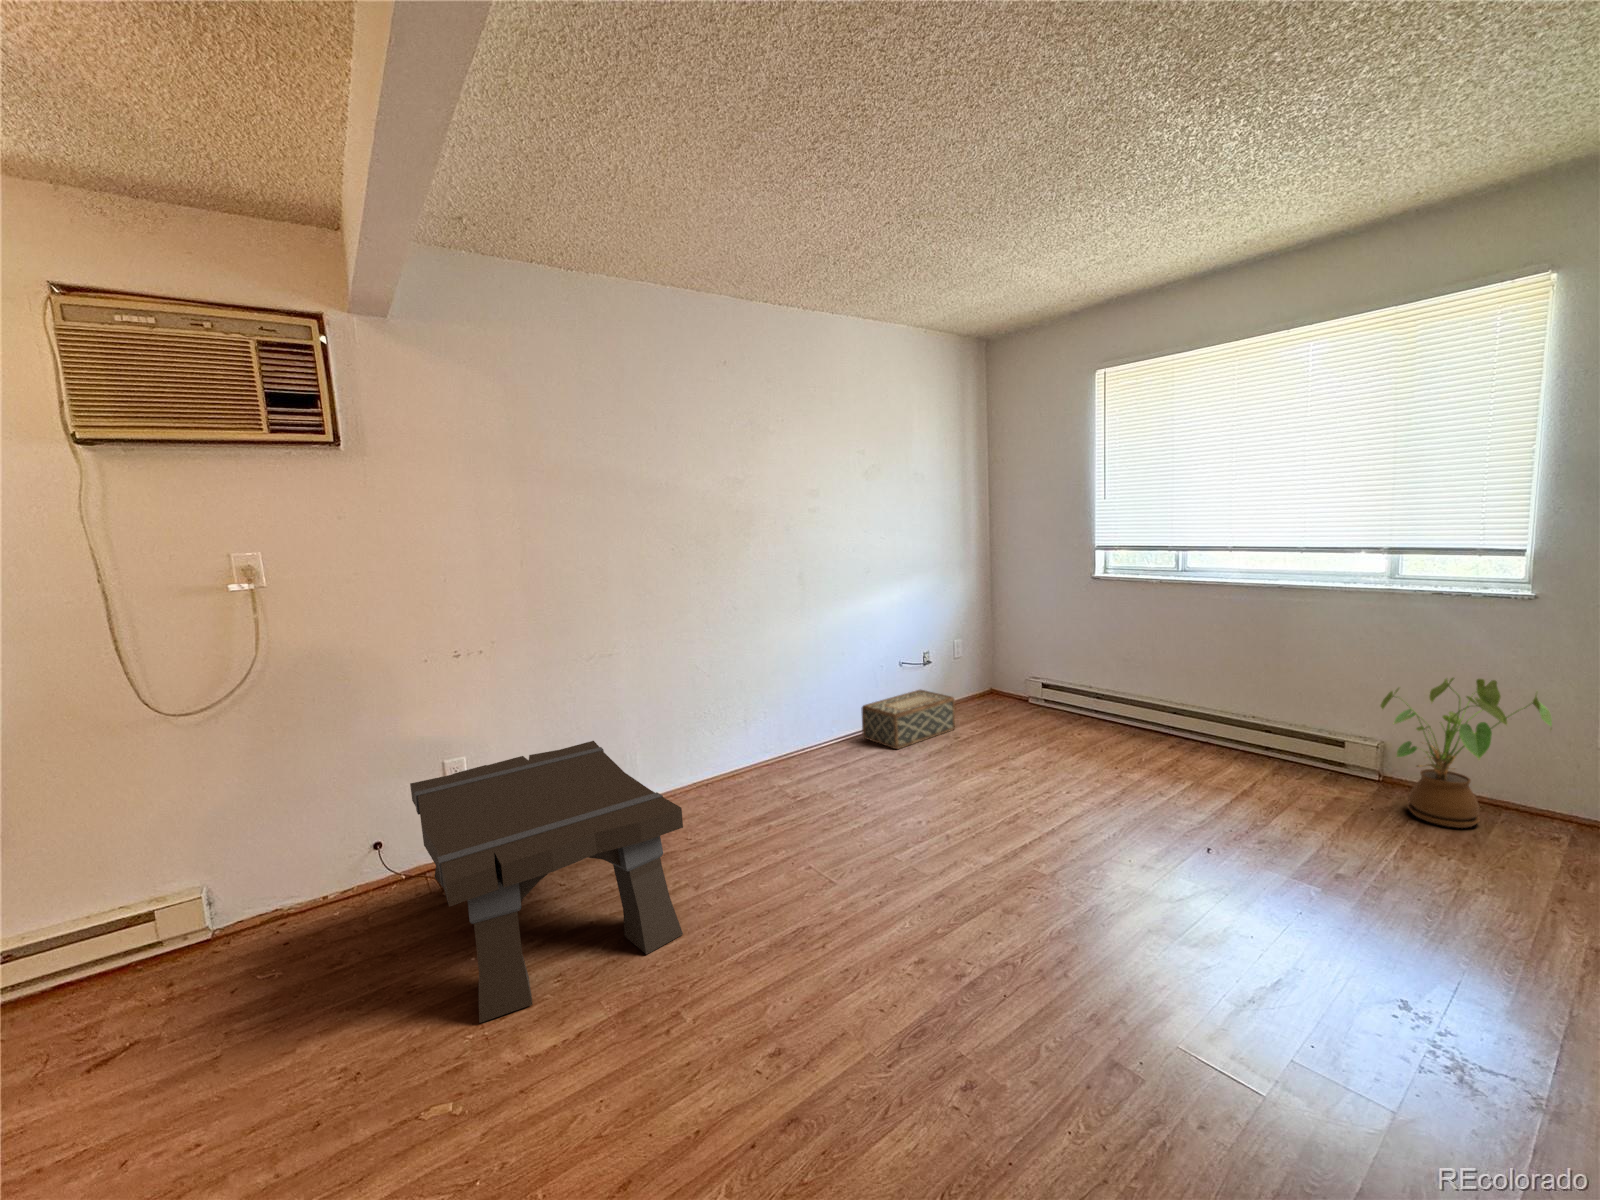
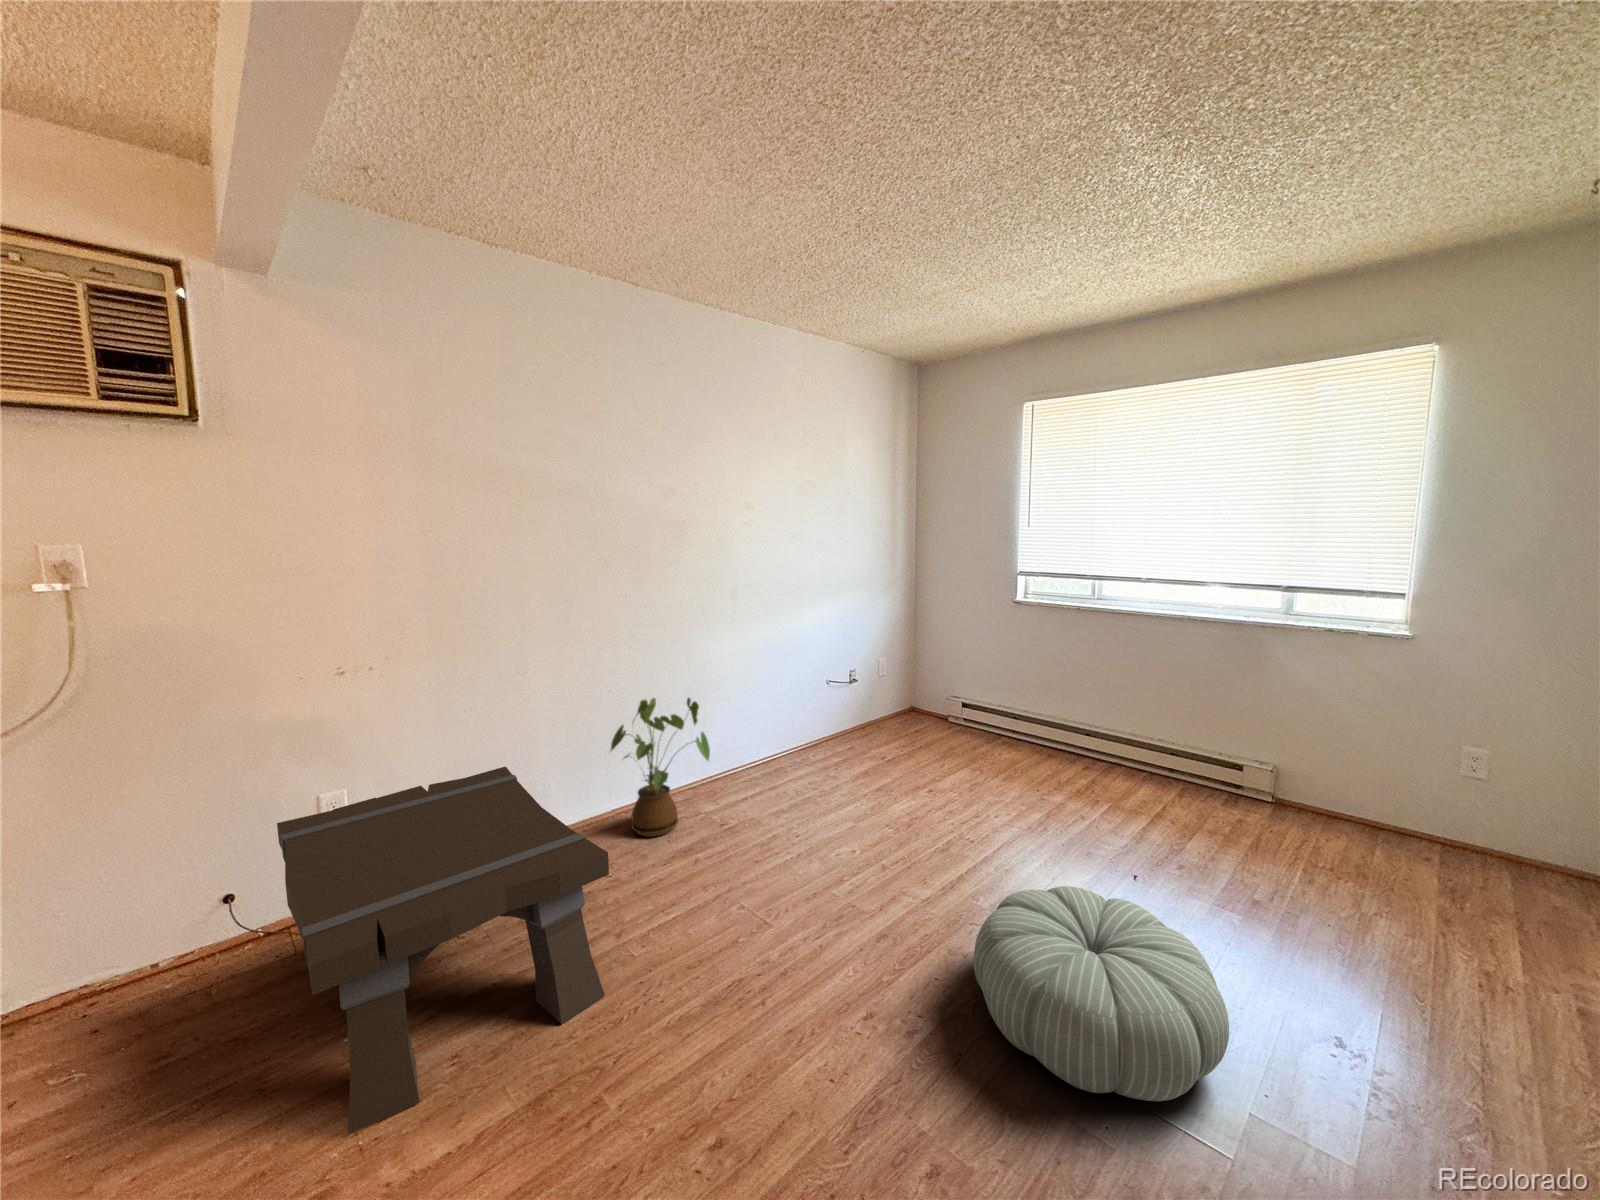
house plant: present [1381,678,1552,828] -> present [611,698,710,837]
woven basket: present [861,690,955,749] -> none [790,706,881,767]
pouf: none [1022,849,1272,1038] -> present [973,886,1229,1101]

